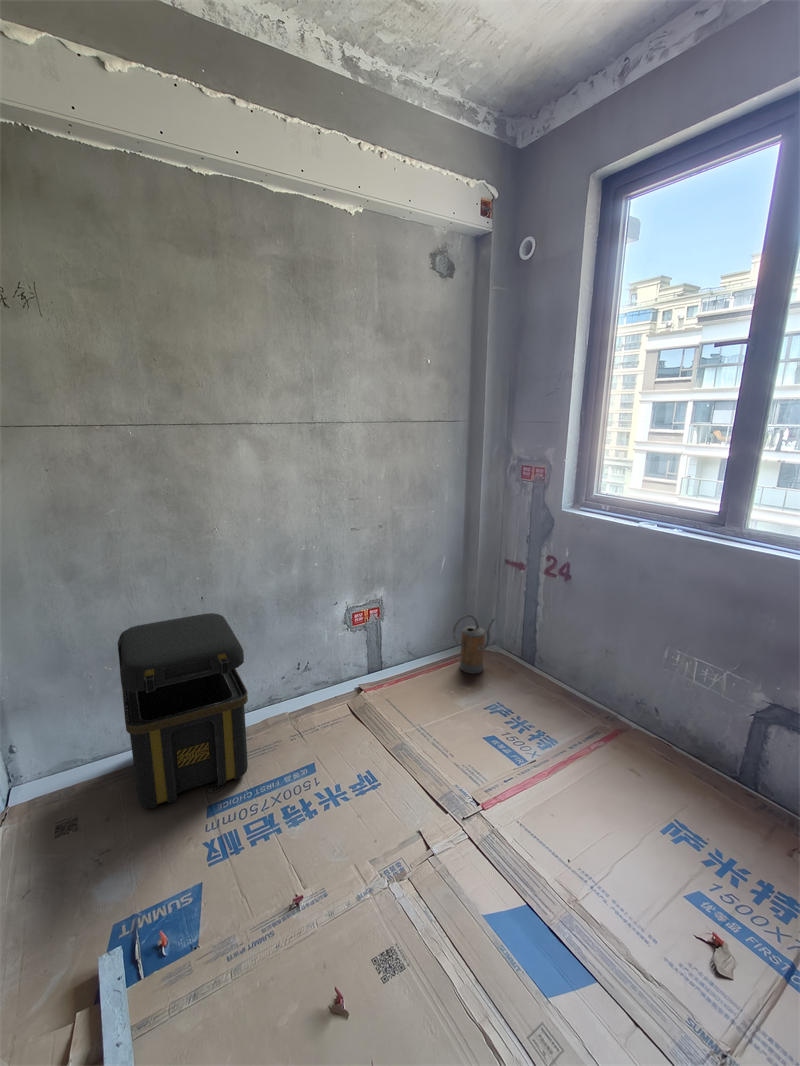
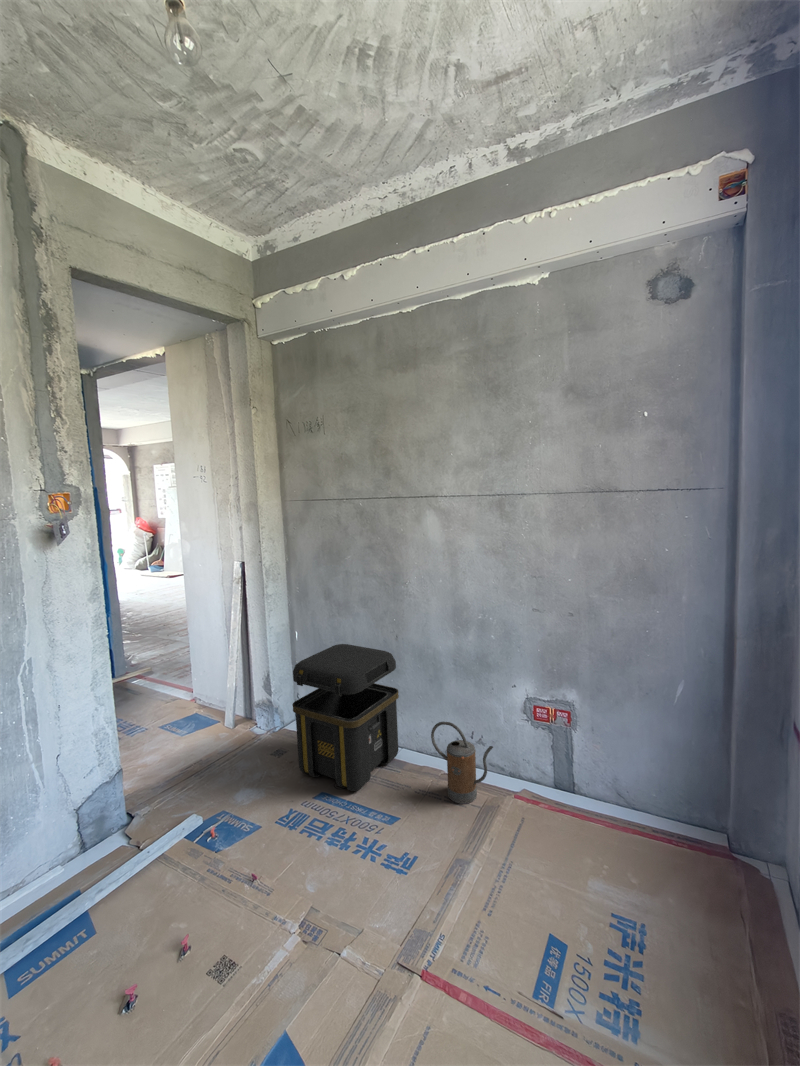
watering can: present [453,614,494,673] -> present [431,721,493,804]

